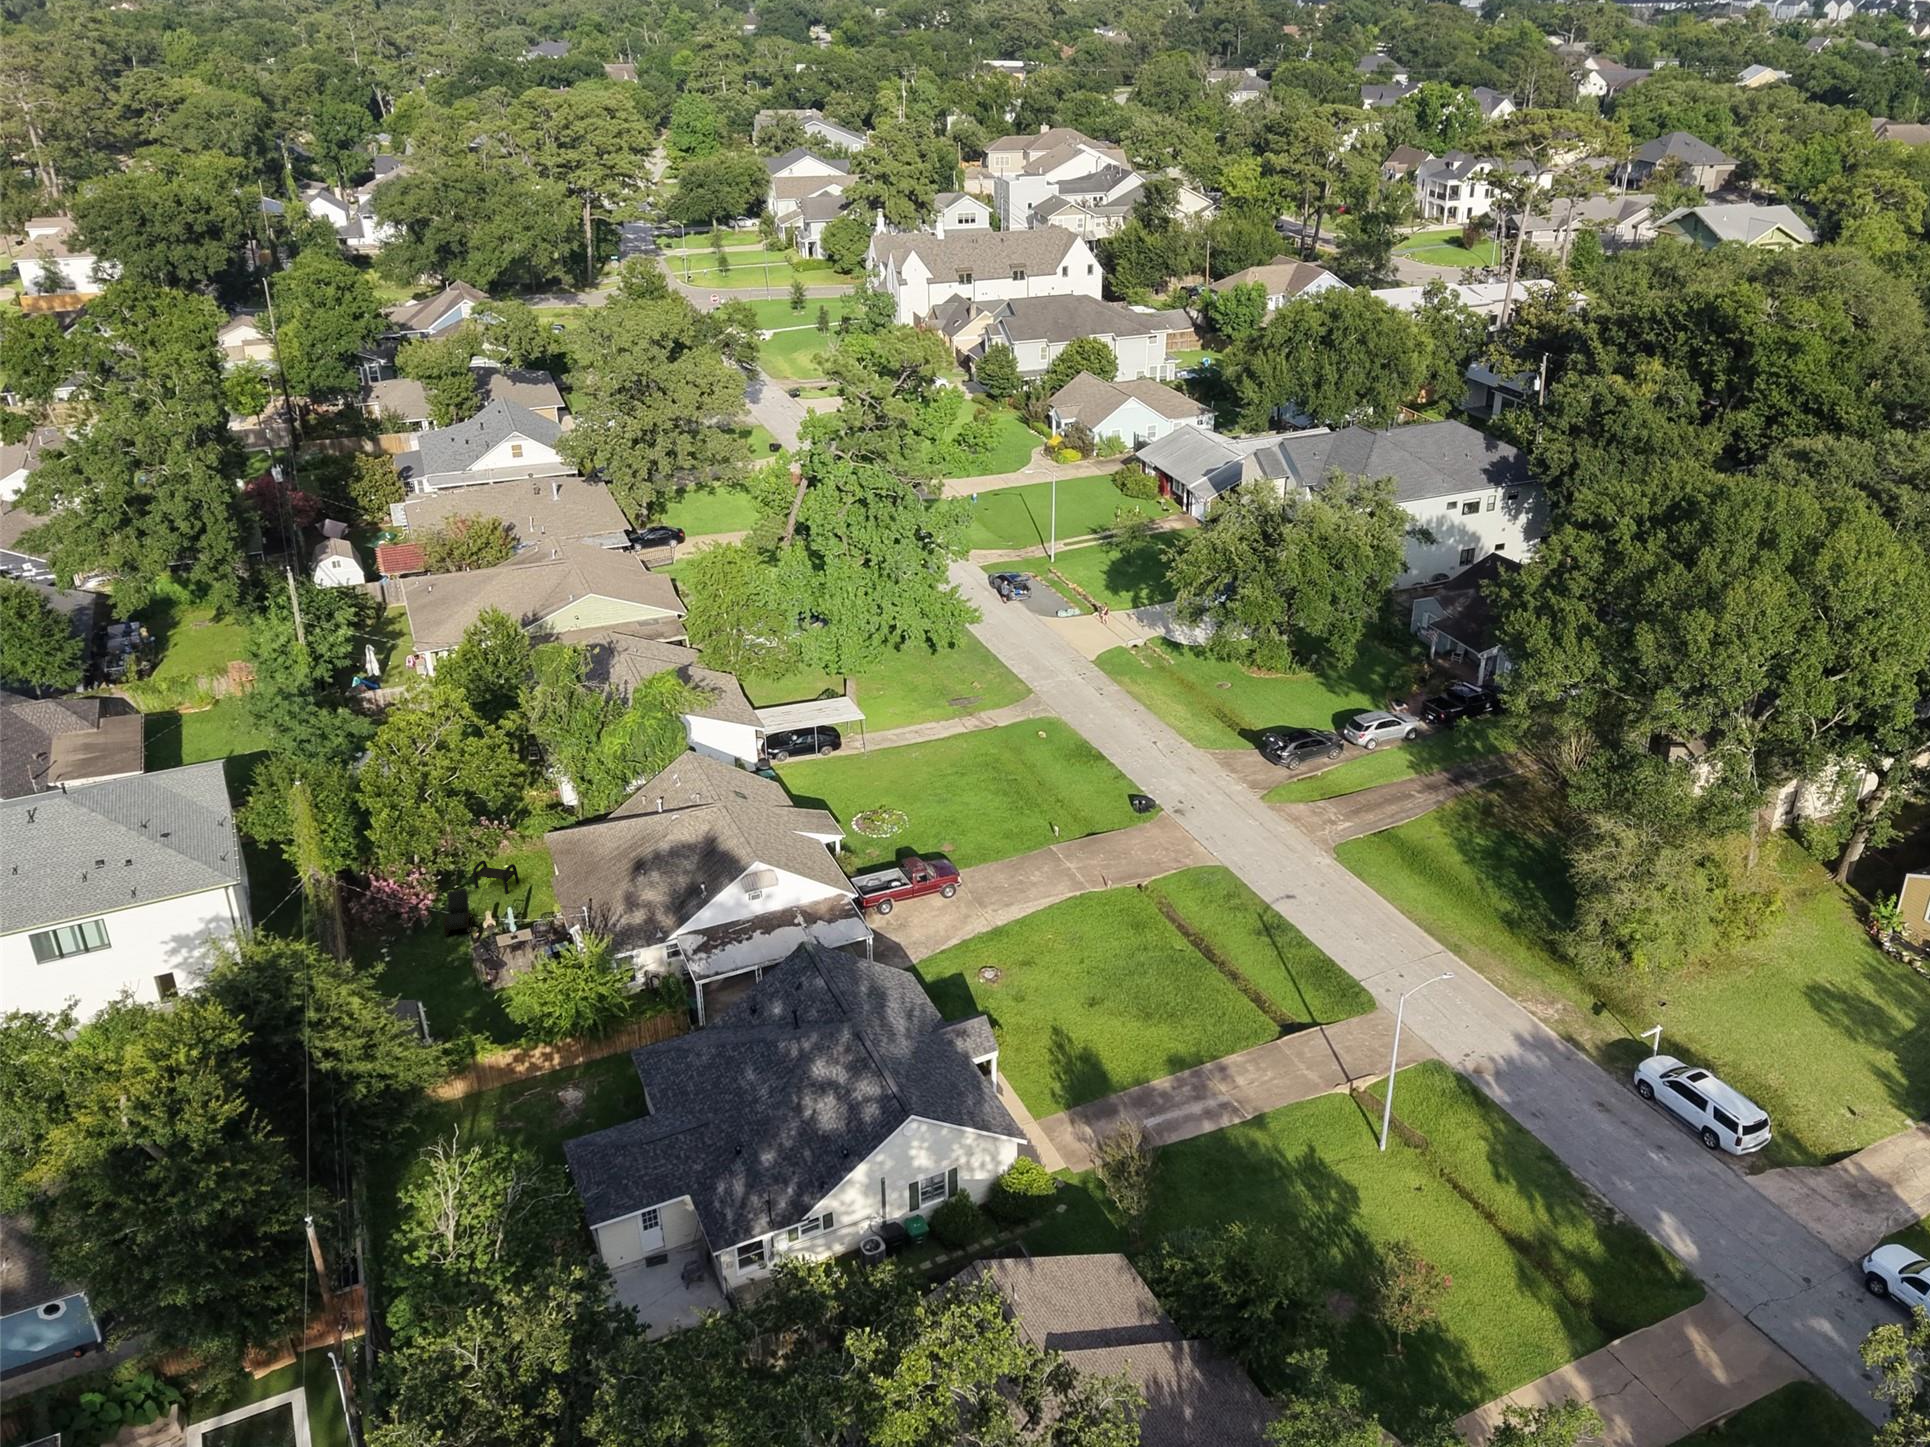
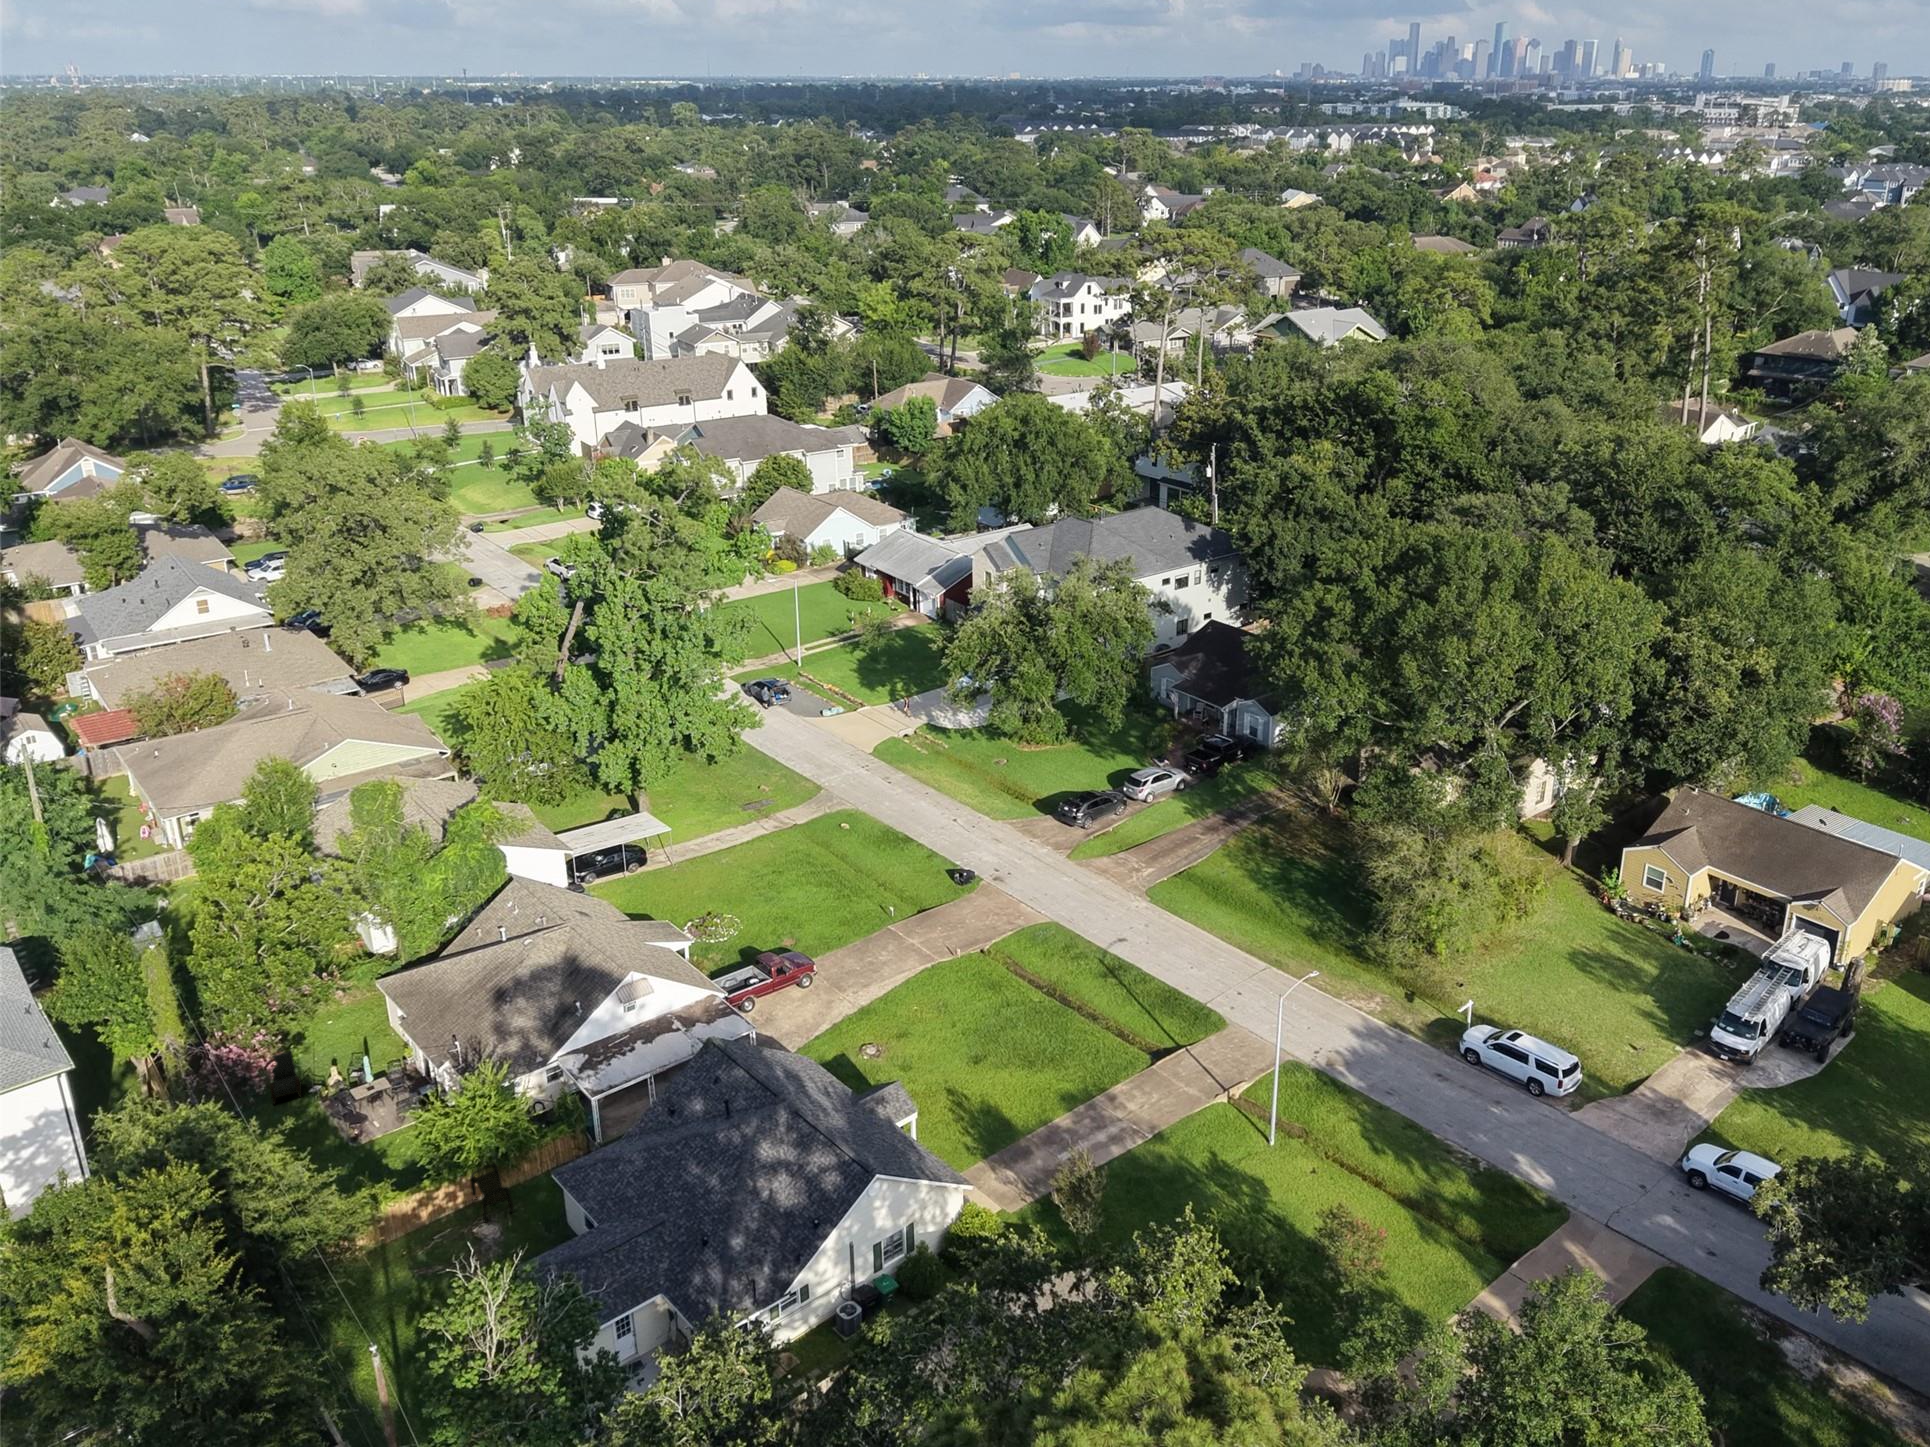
bench: present [473,860,519,894] -> present [470,1164,514,1223]

